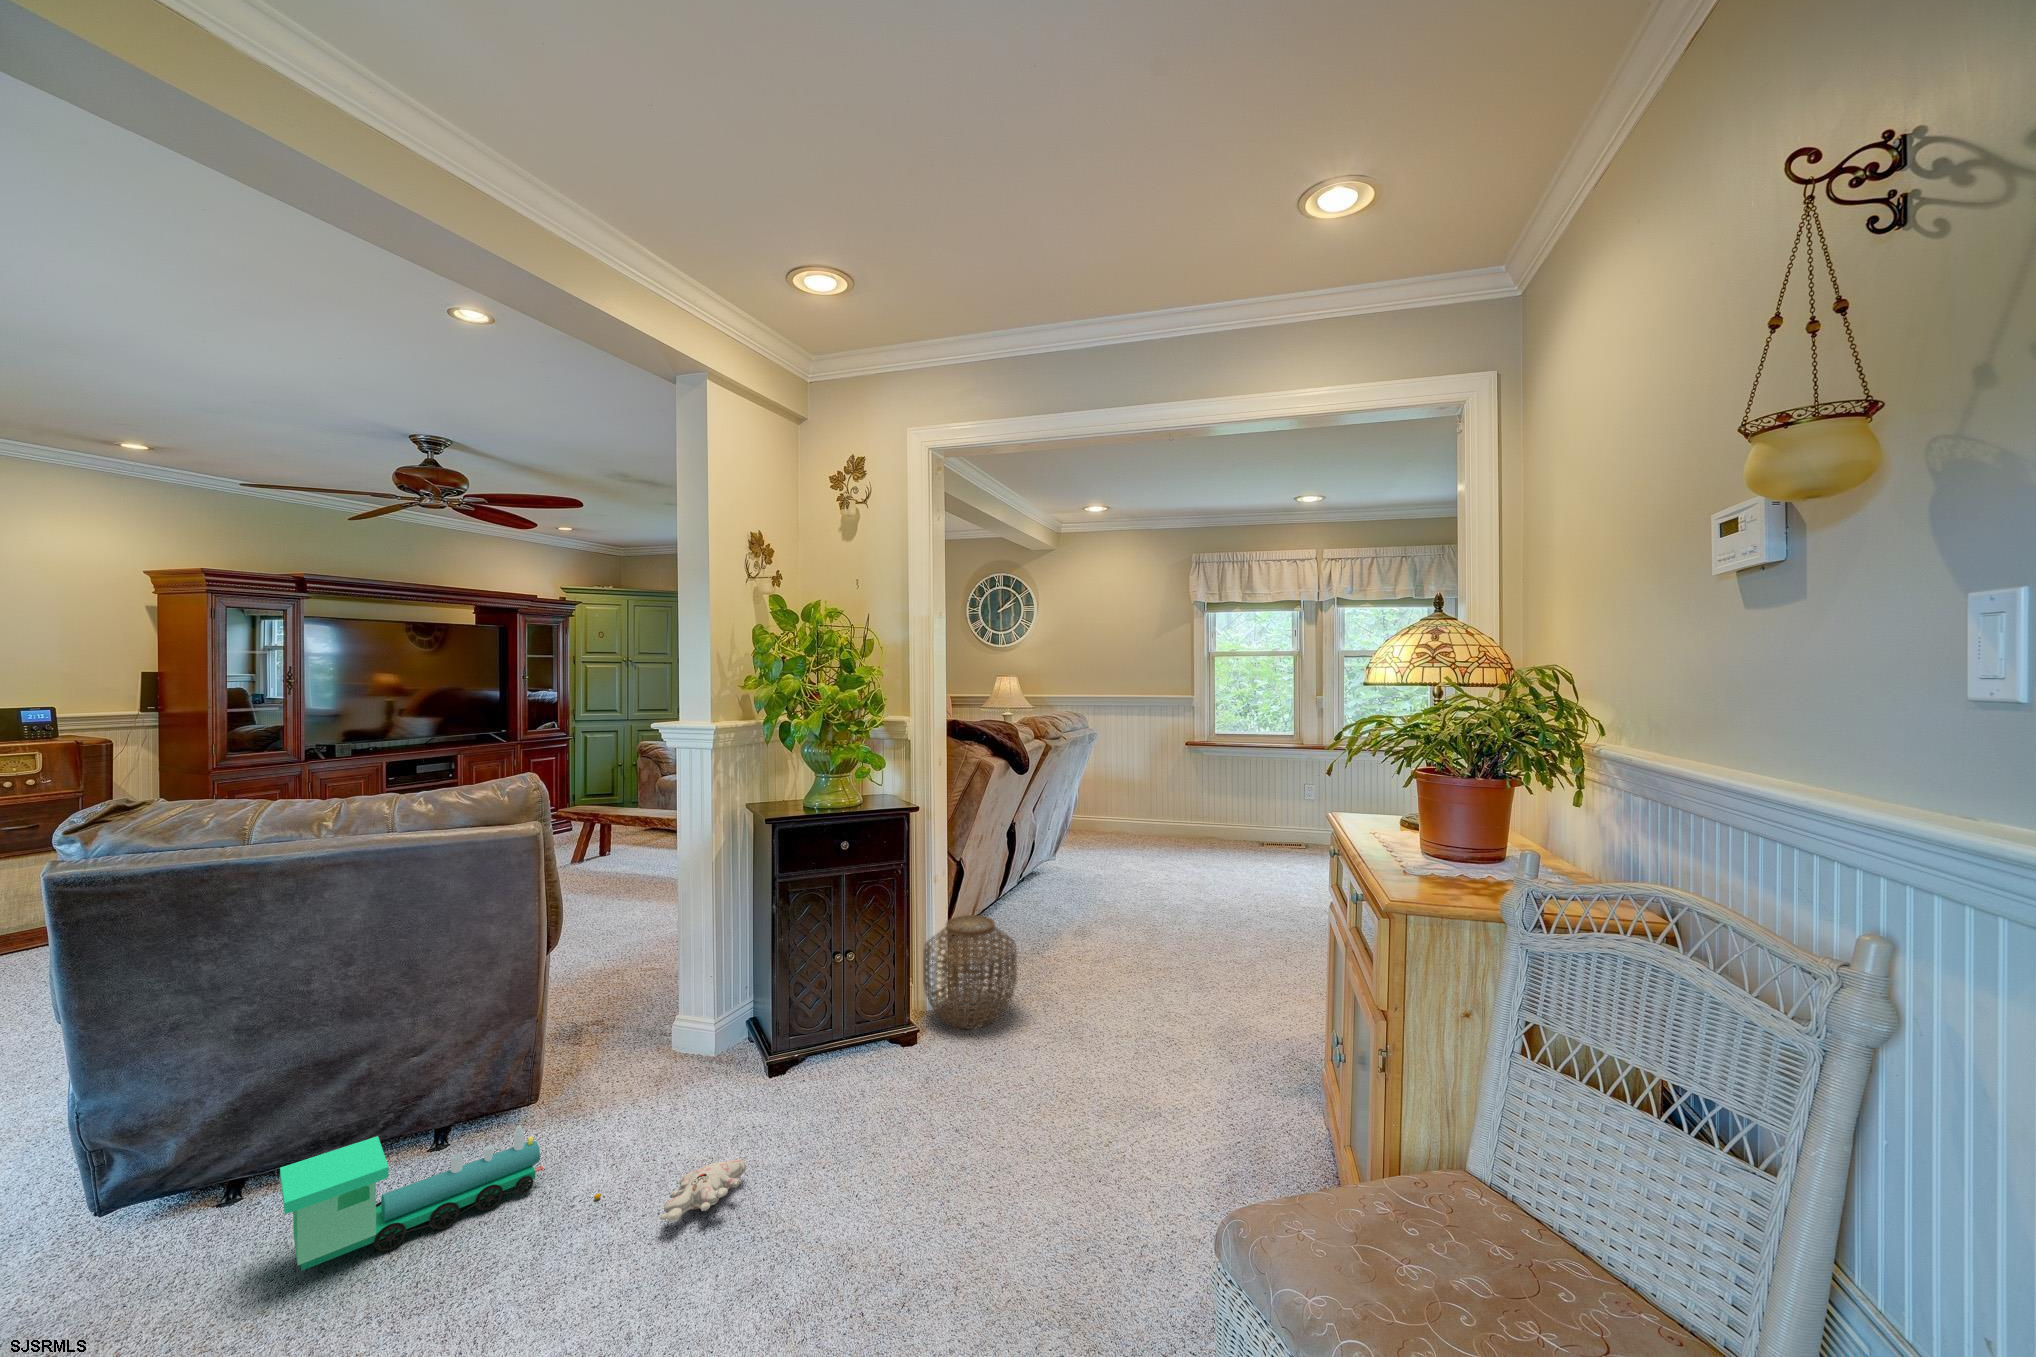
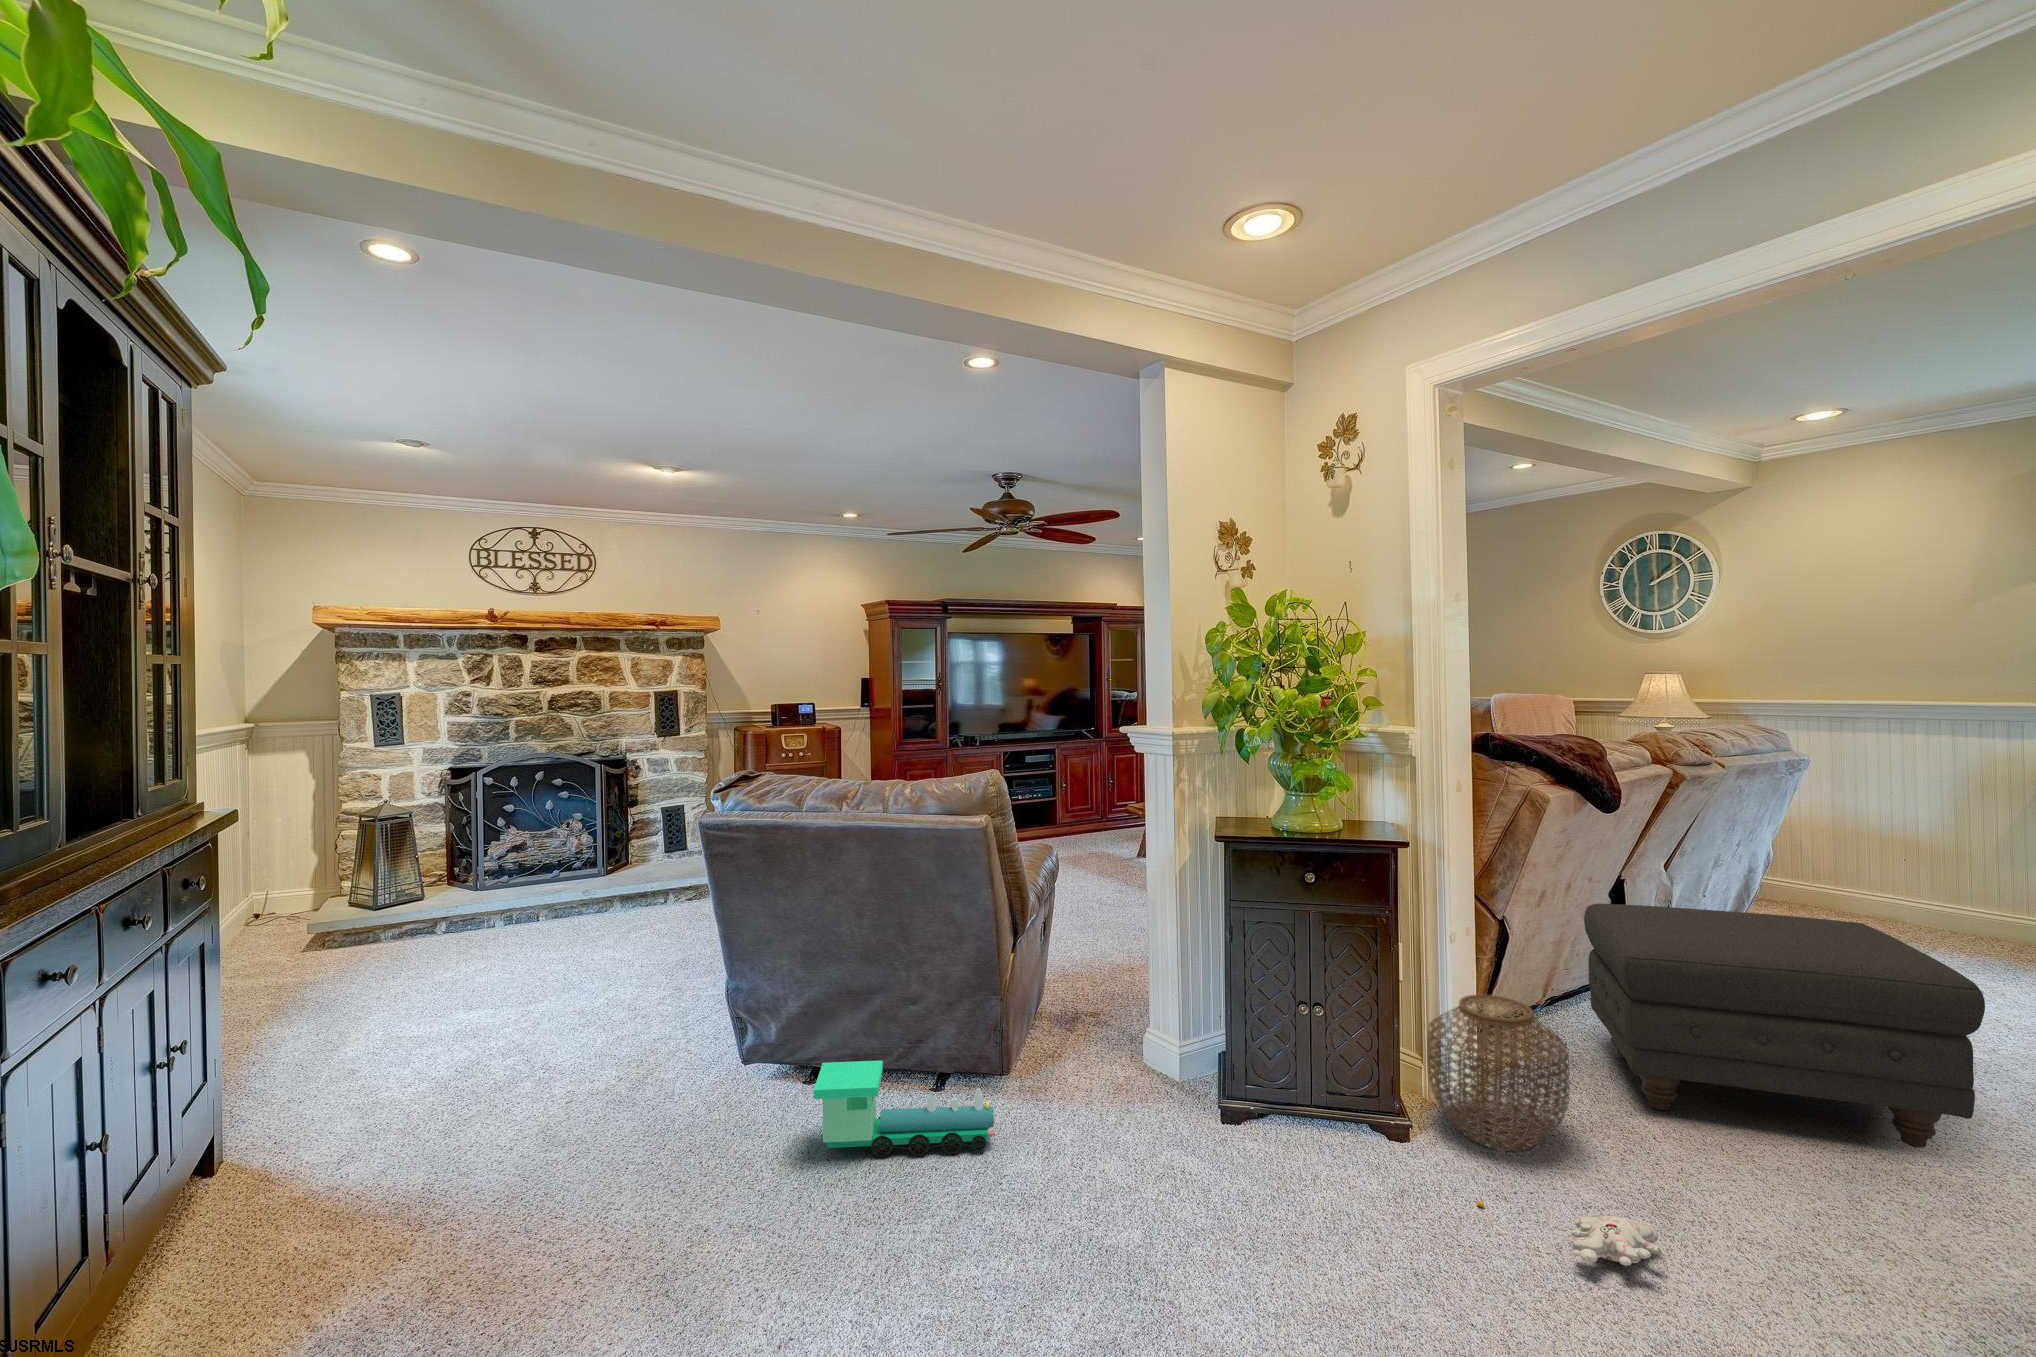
ottoman: none [998,829,1200,972] -> present [1584,903,1985,1148]
plush toy: present [594,1158,746,1222] -> present [1477,1201,1661,1266]

